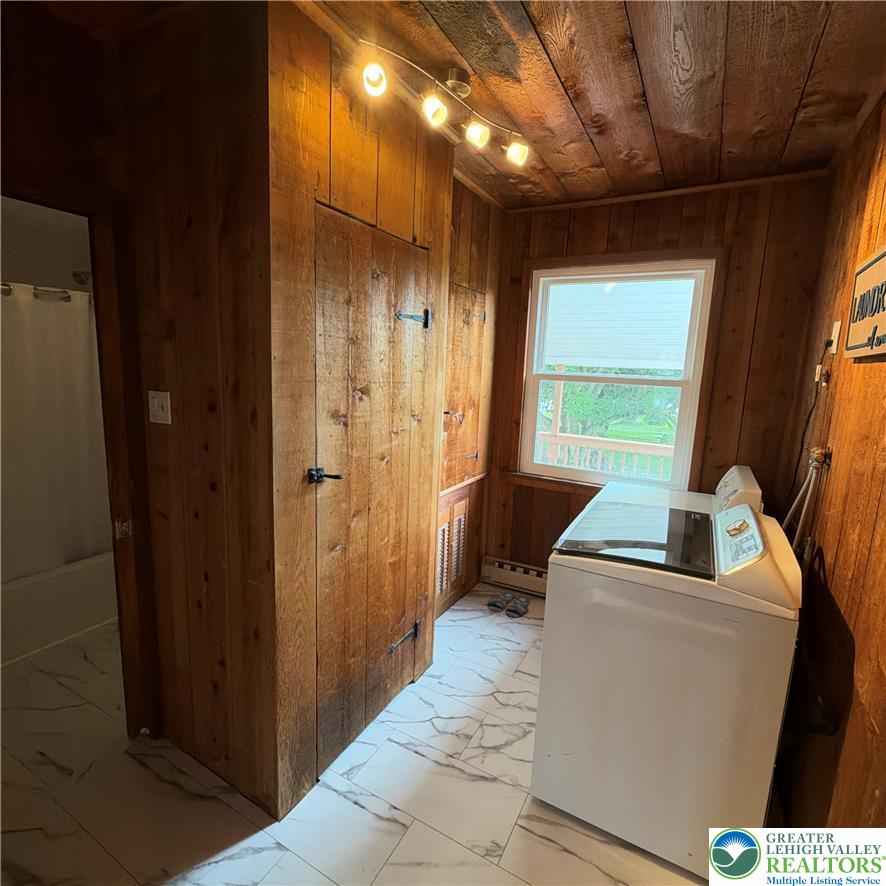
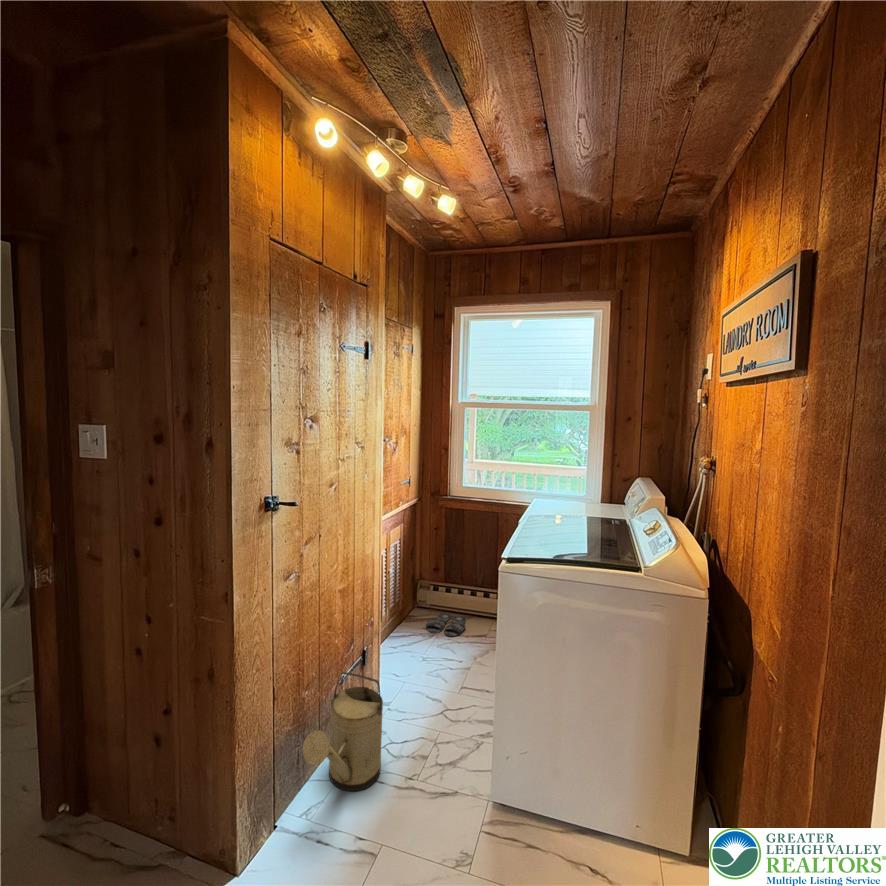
watering can: none [342,644,427,760] -> present [302,672,383,791]

